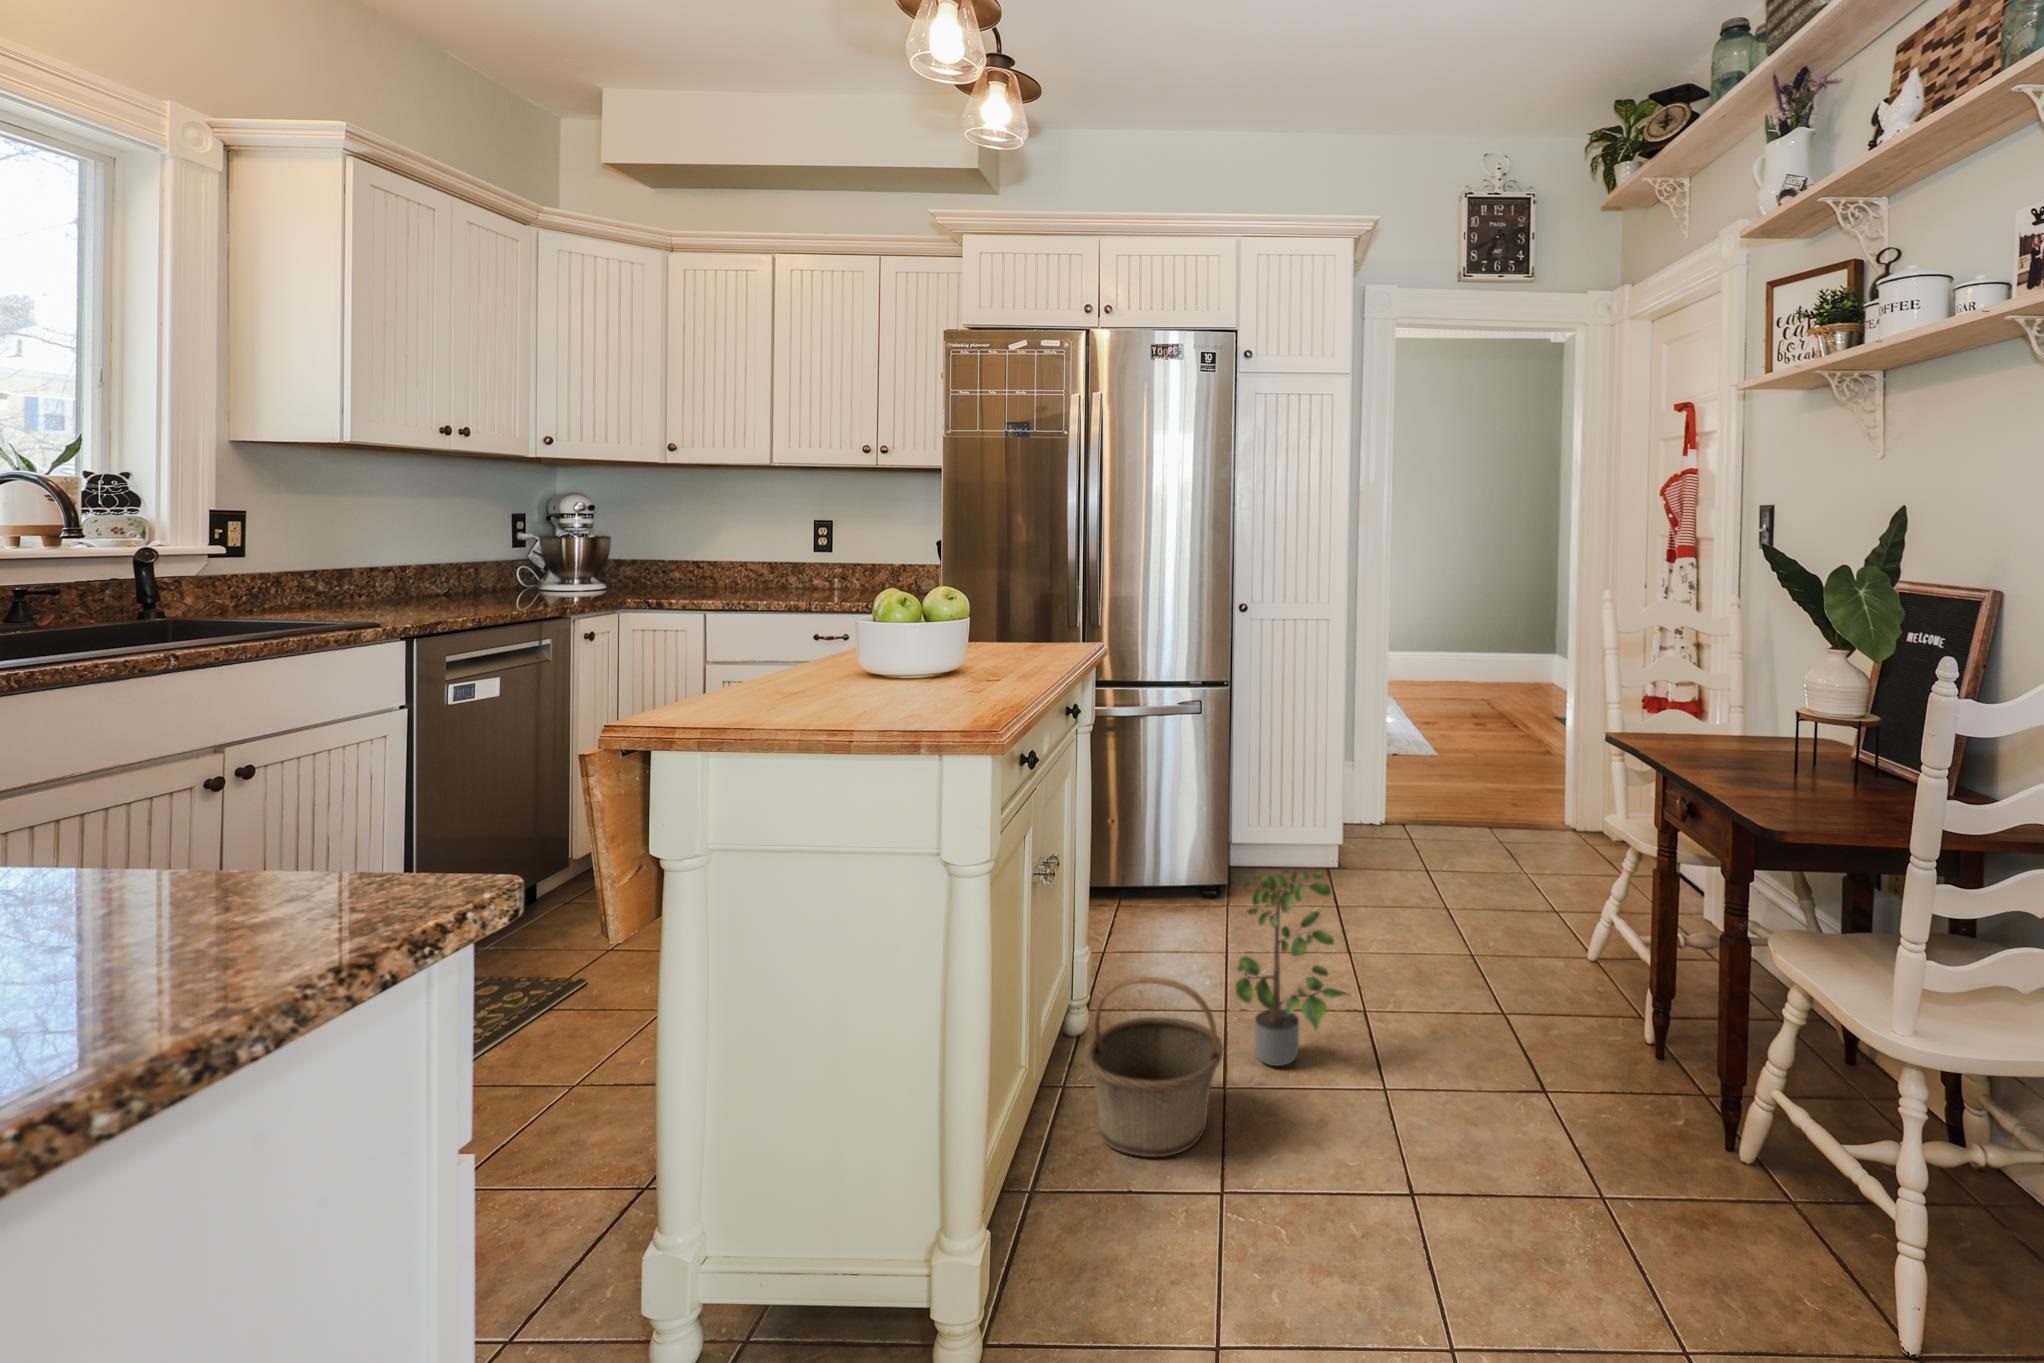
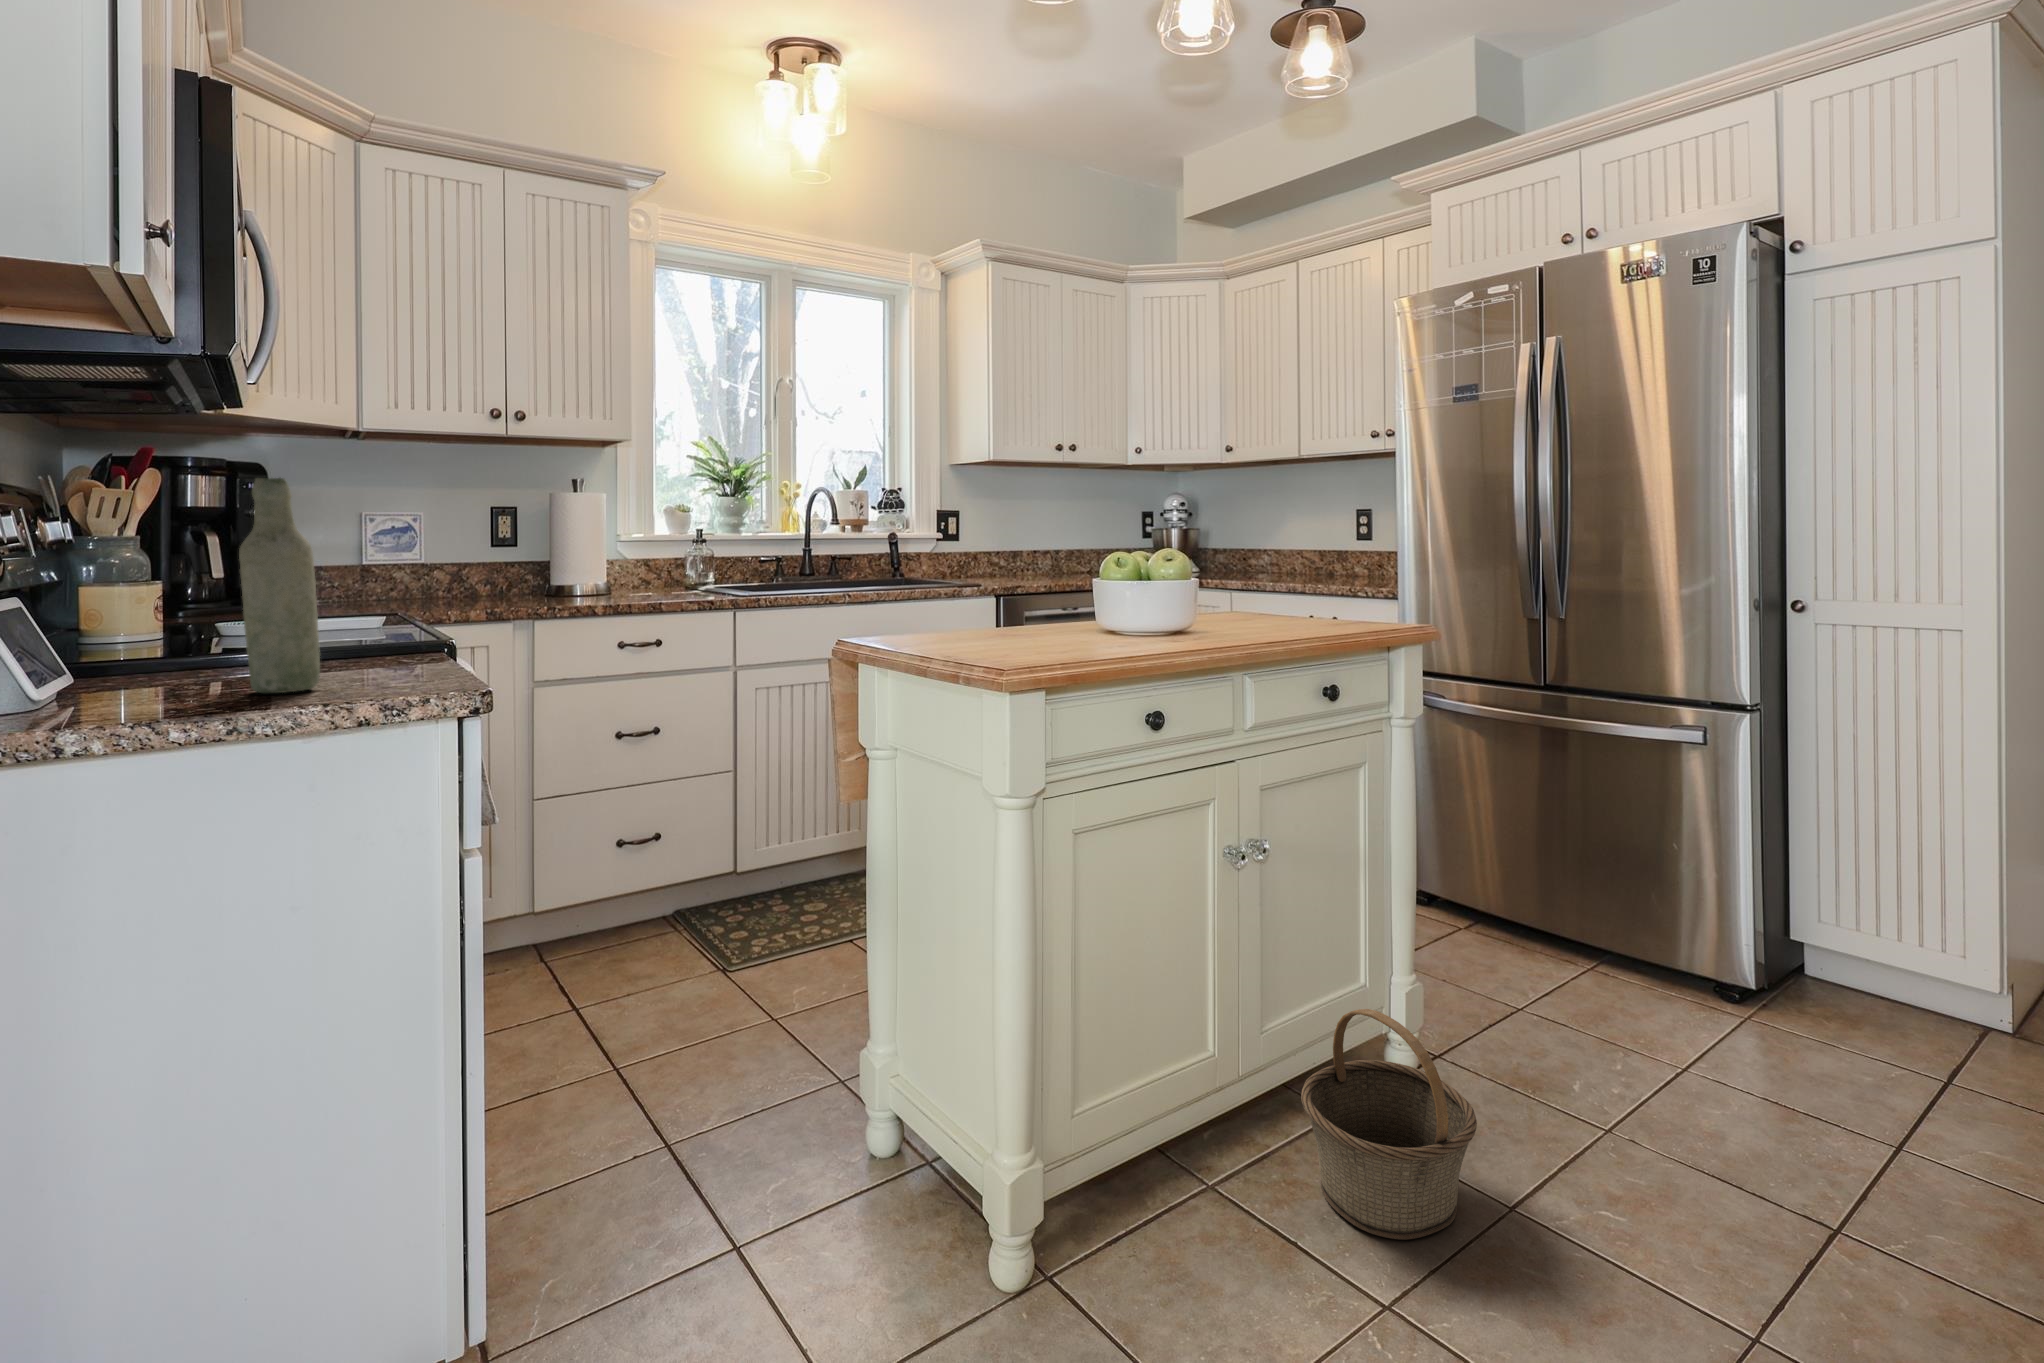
bottle: none [112,557,267,966] -> present [239,478,320,693]
potted plant: present [1235,868,1347,1066] -> none [1542,935,1727,1219]

